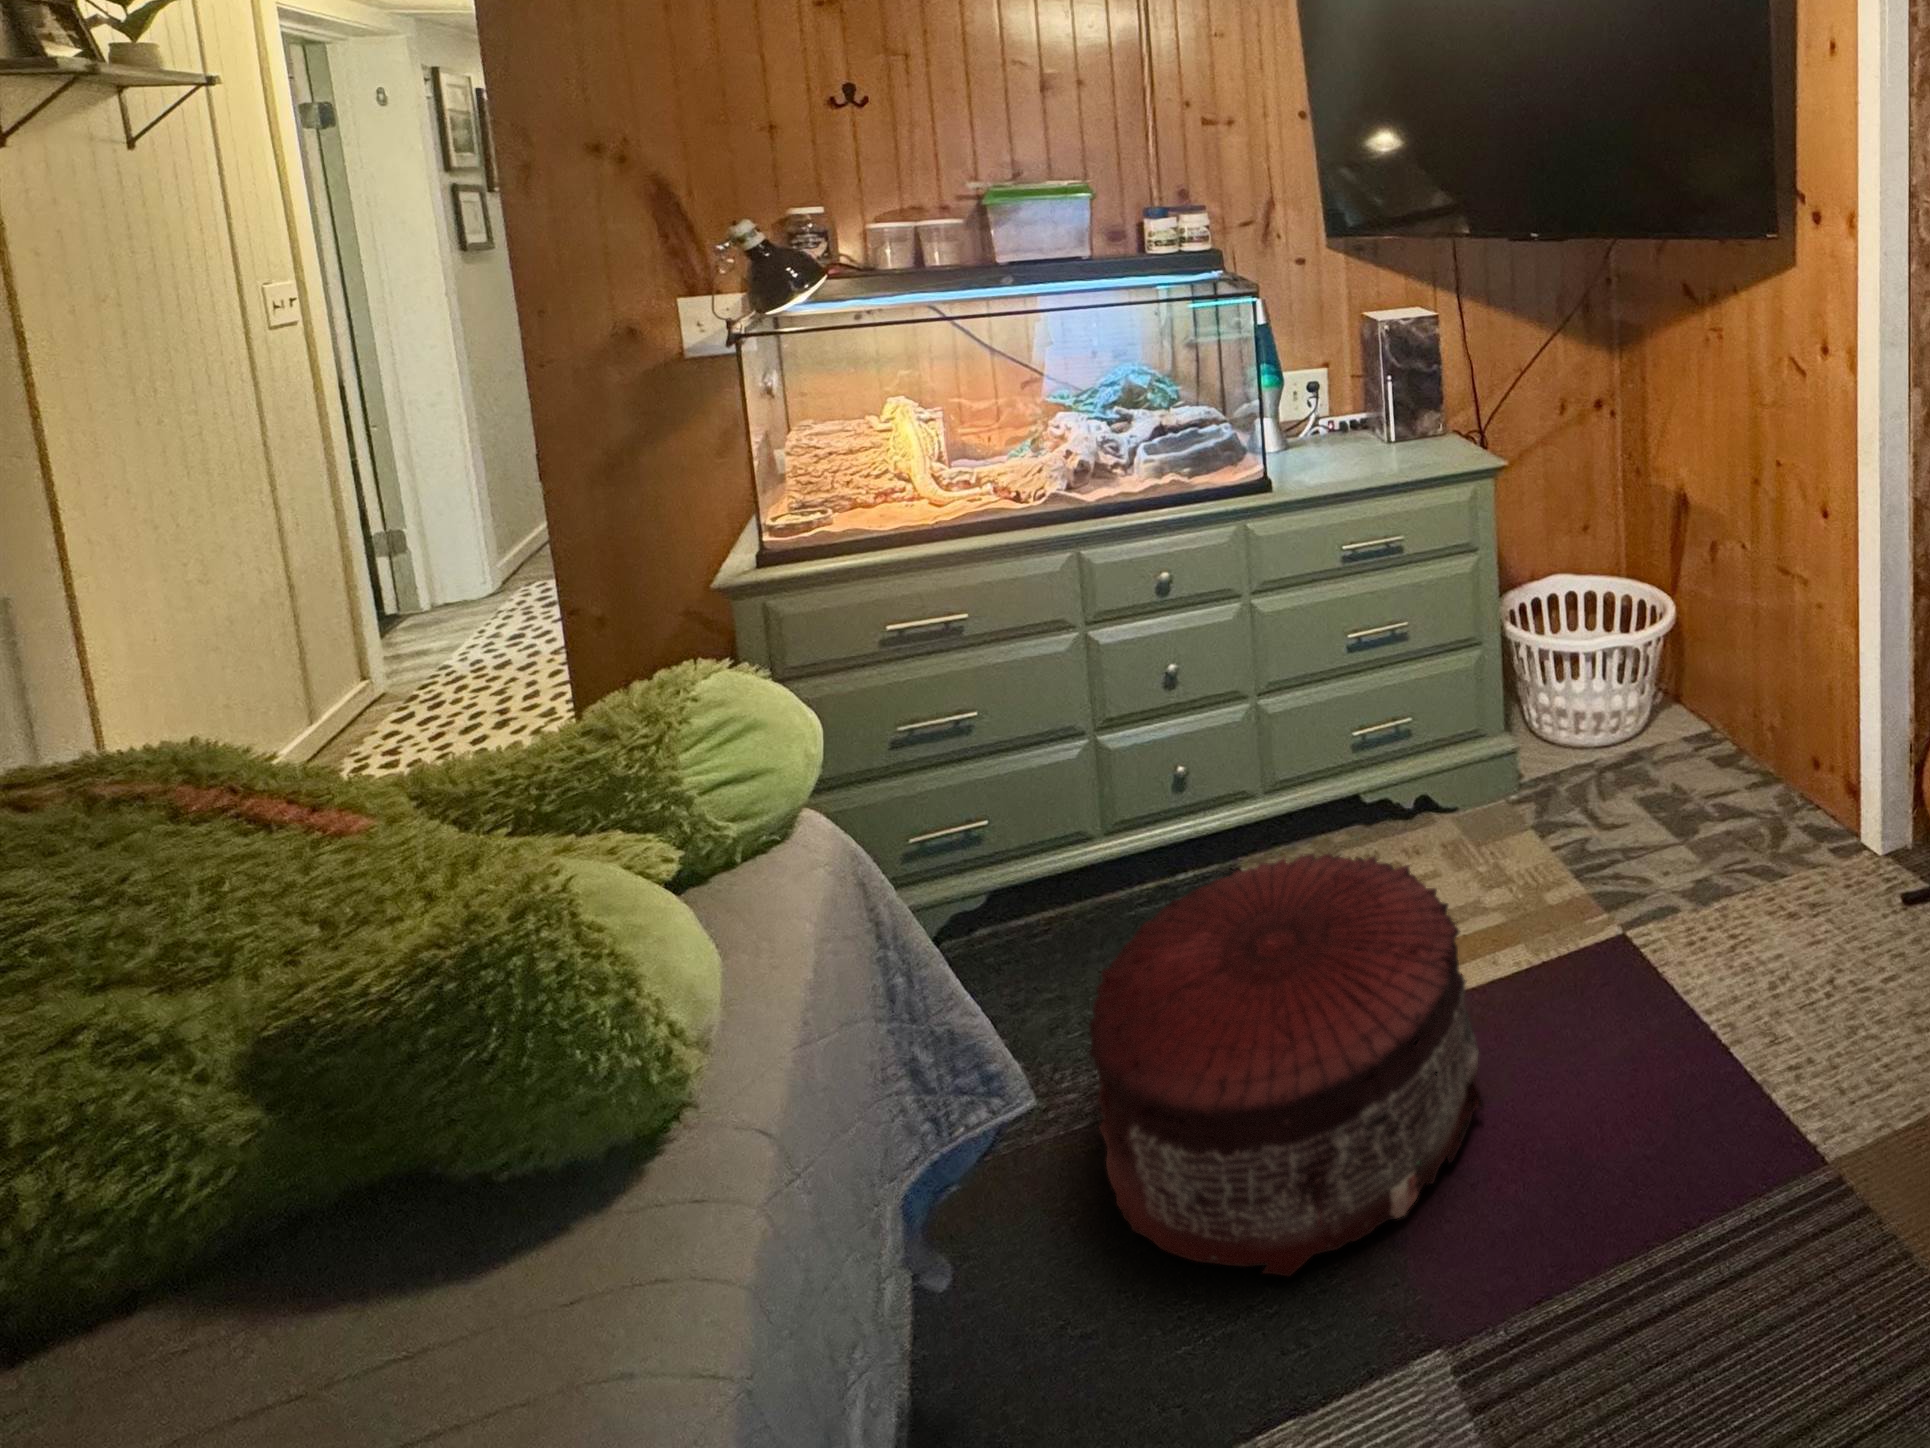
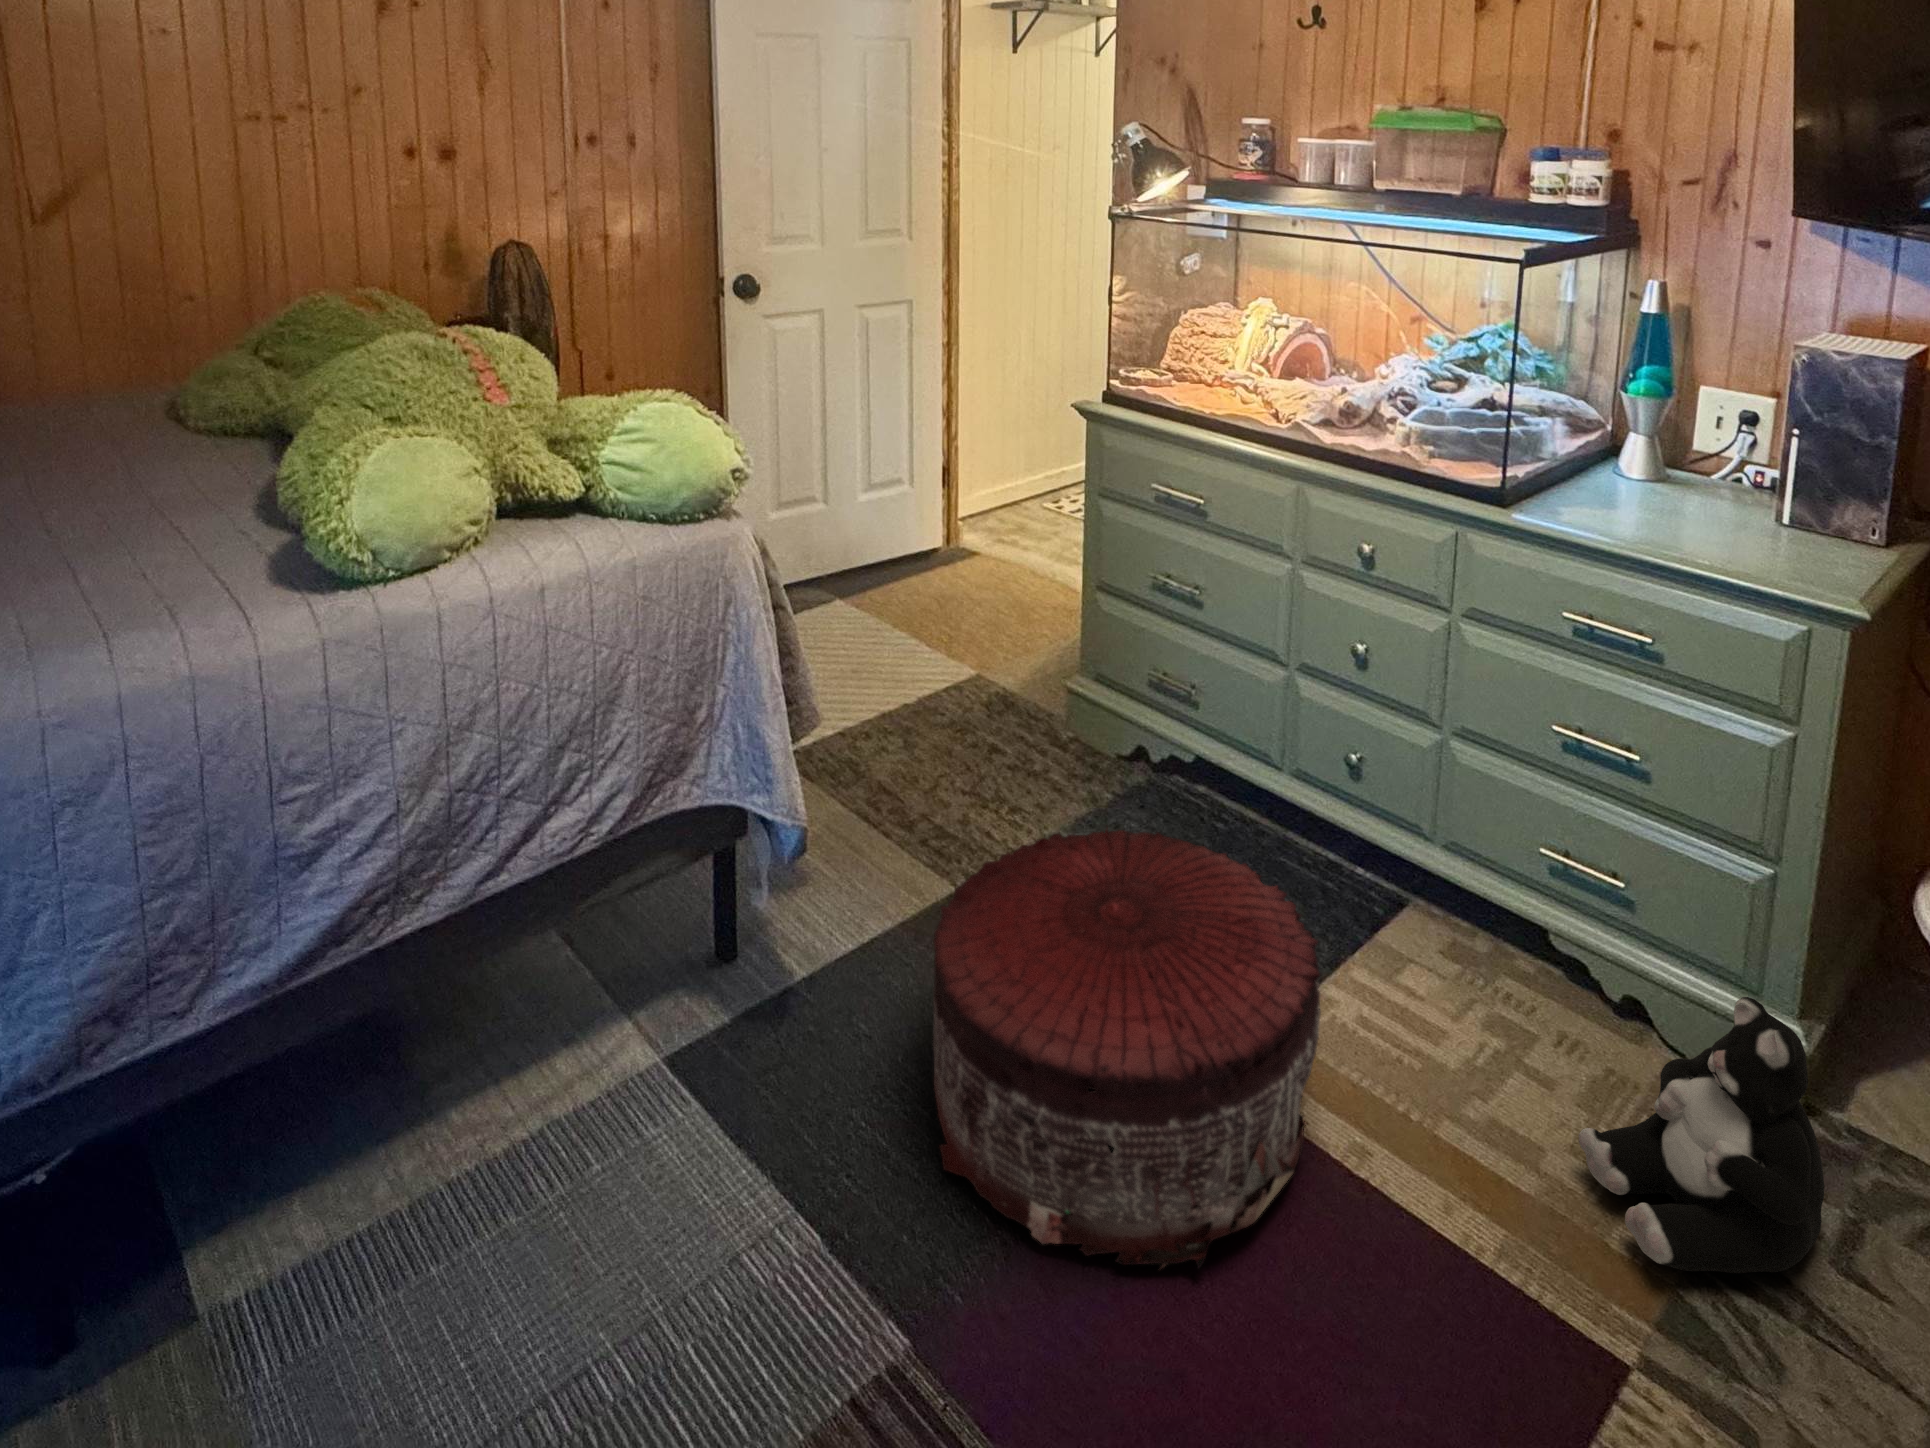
plush toy: none [1503,713,1615,888] -> present [1579,997,1824,1273]

